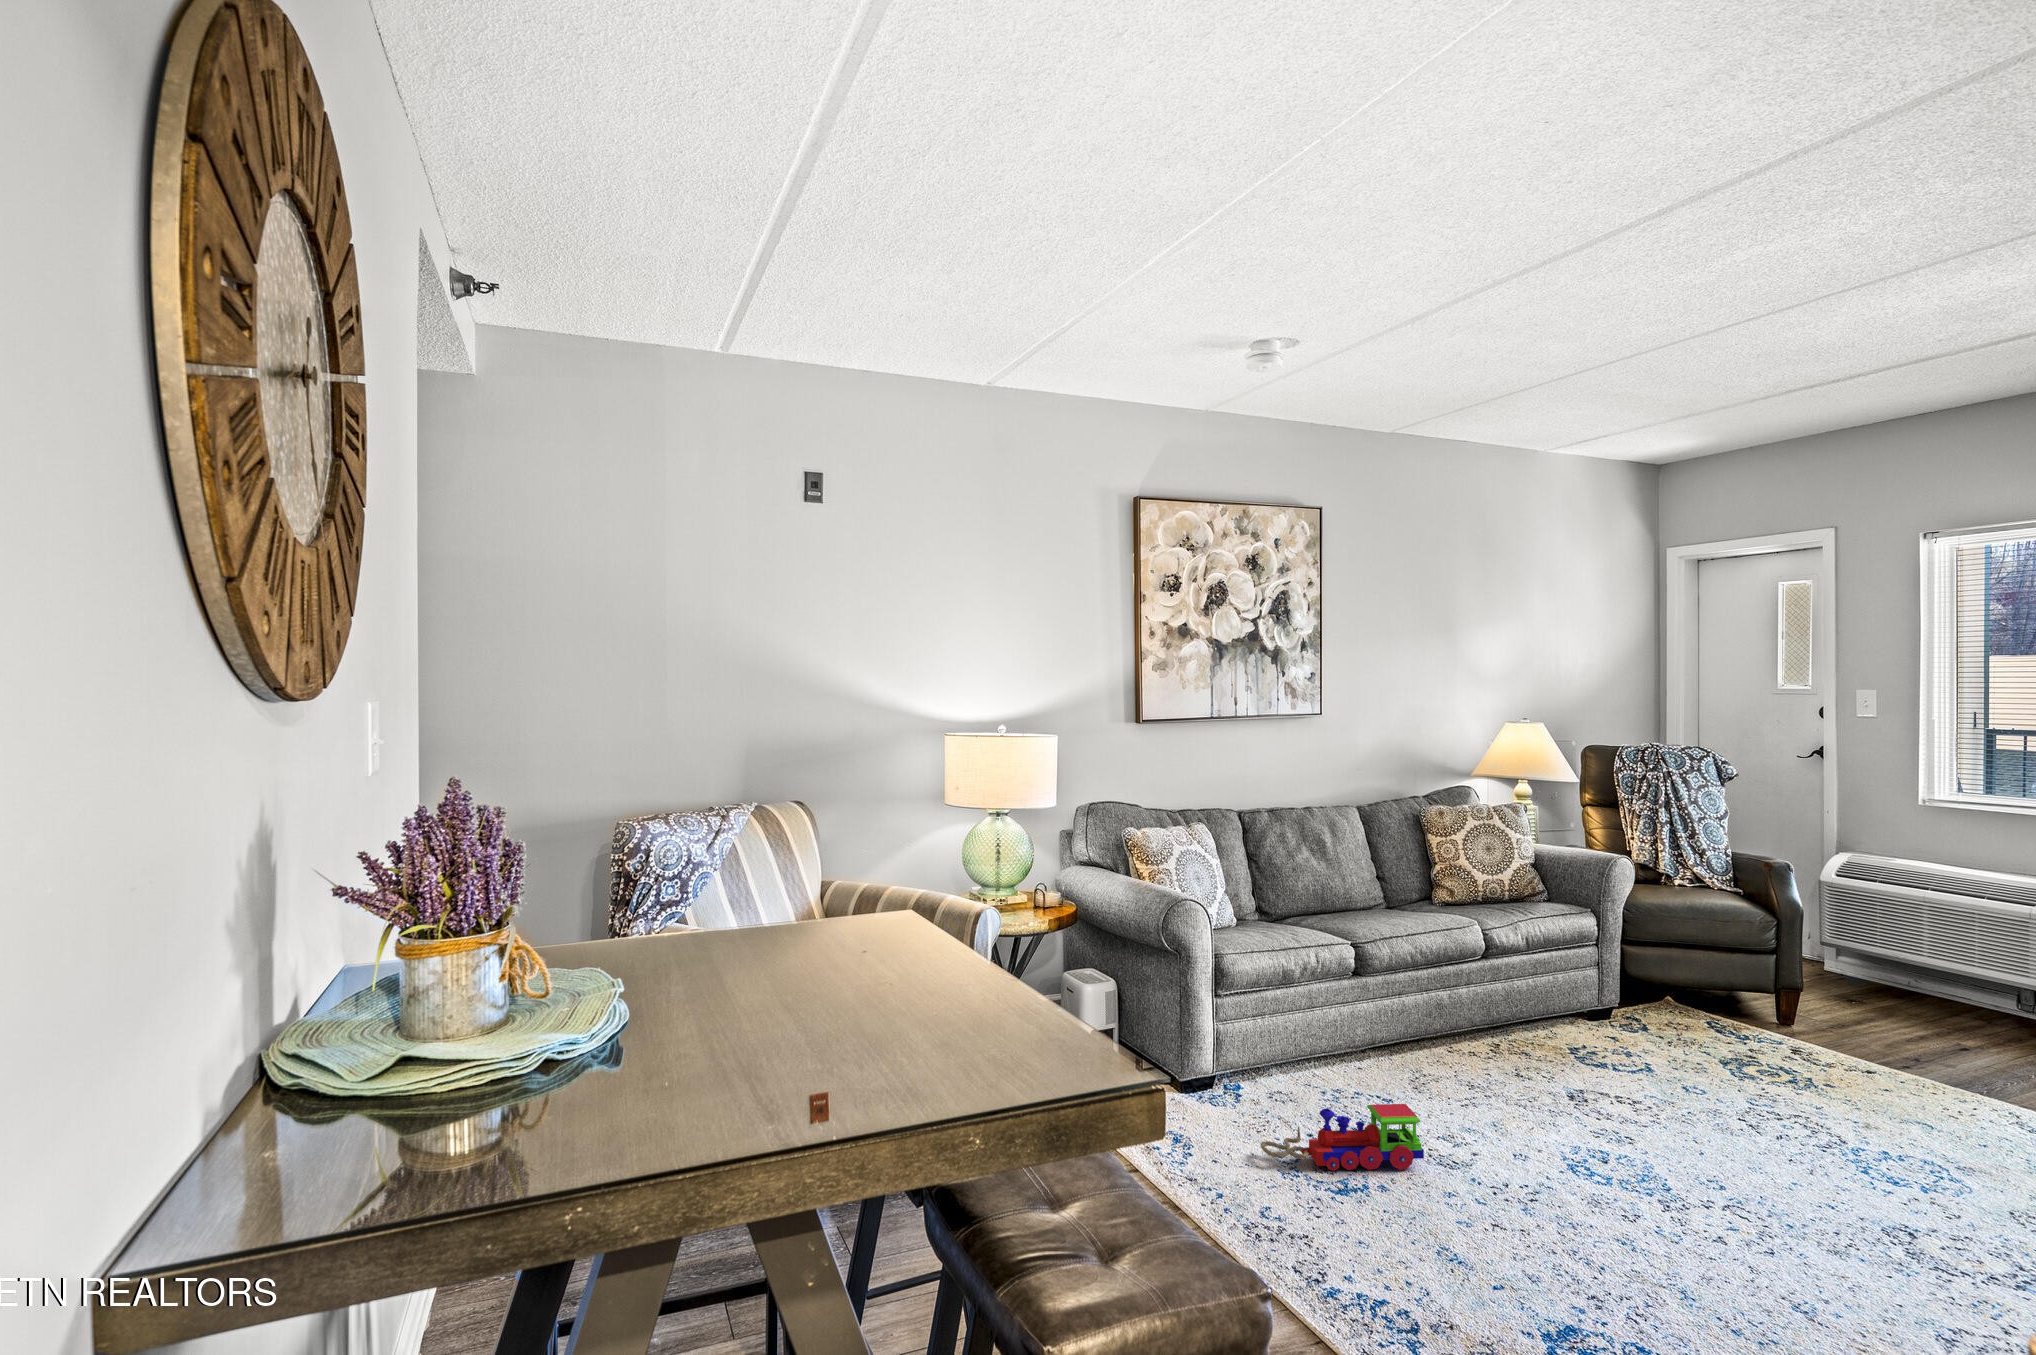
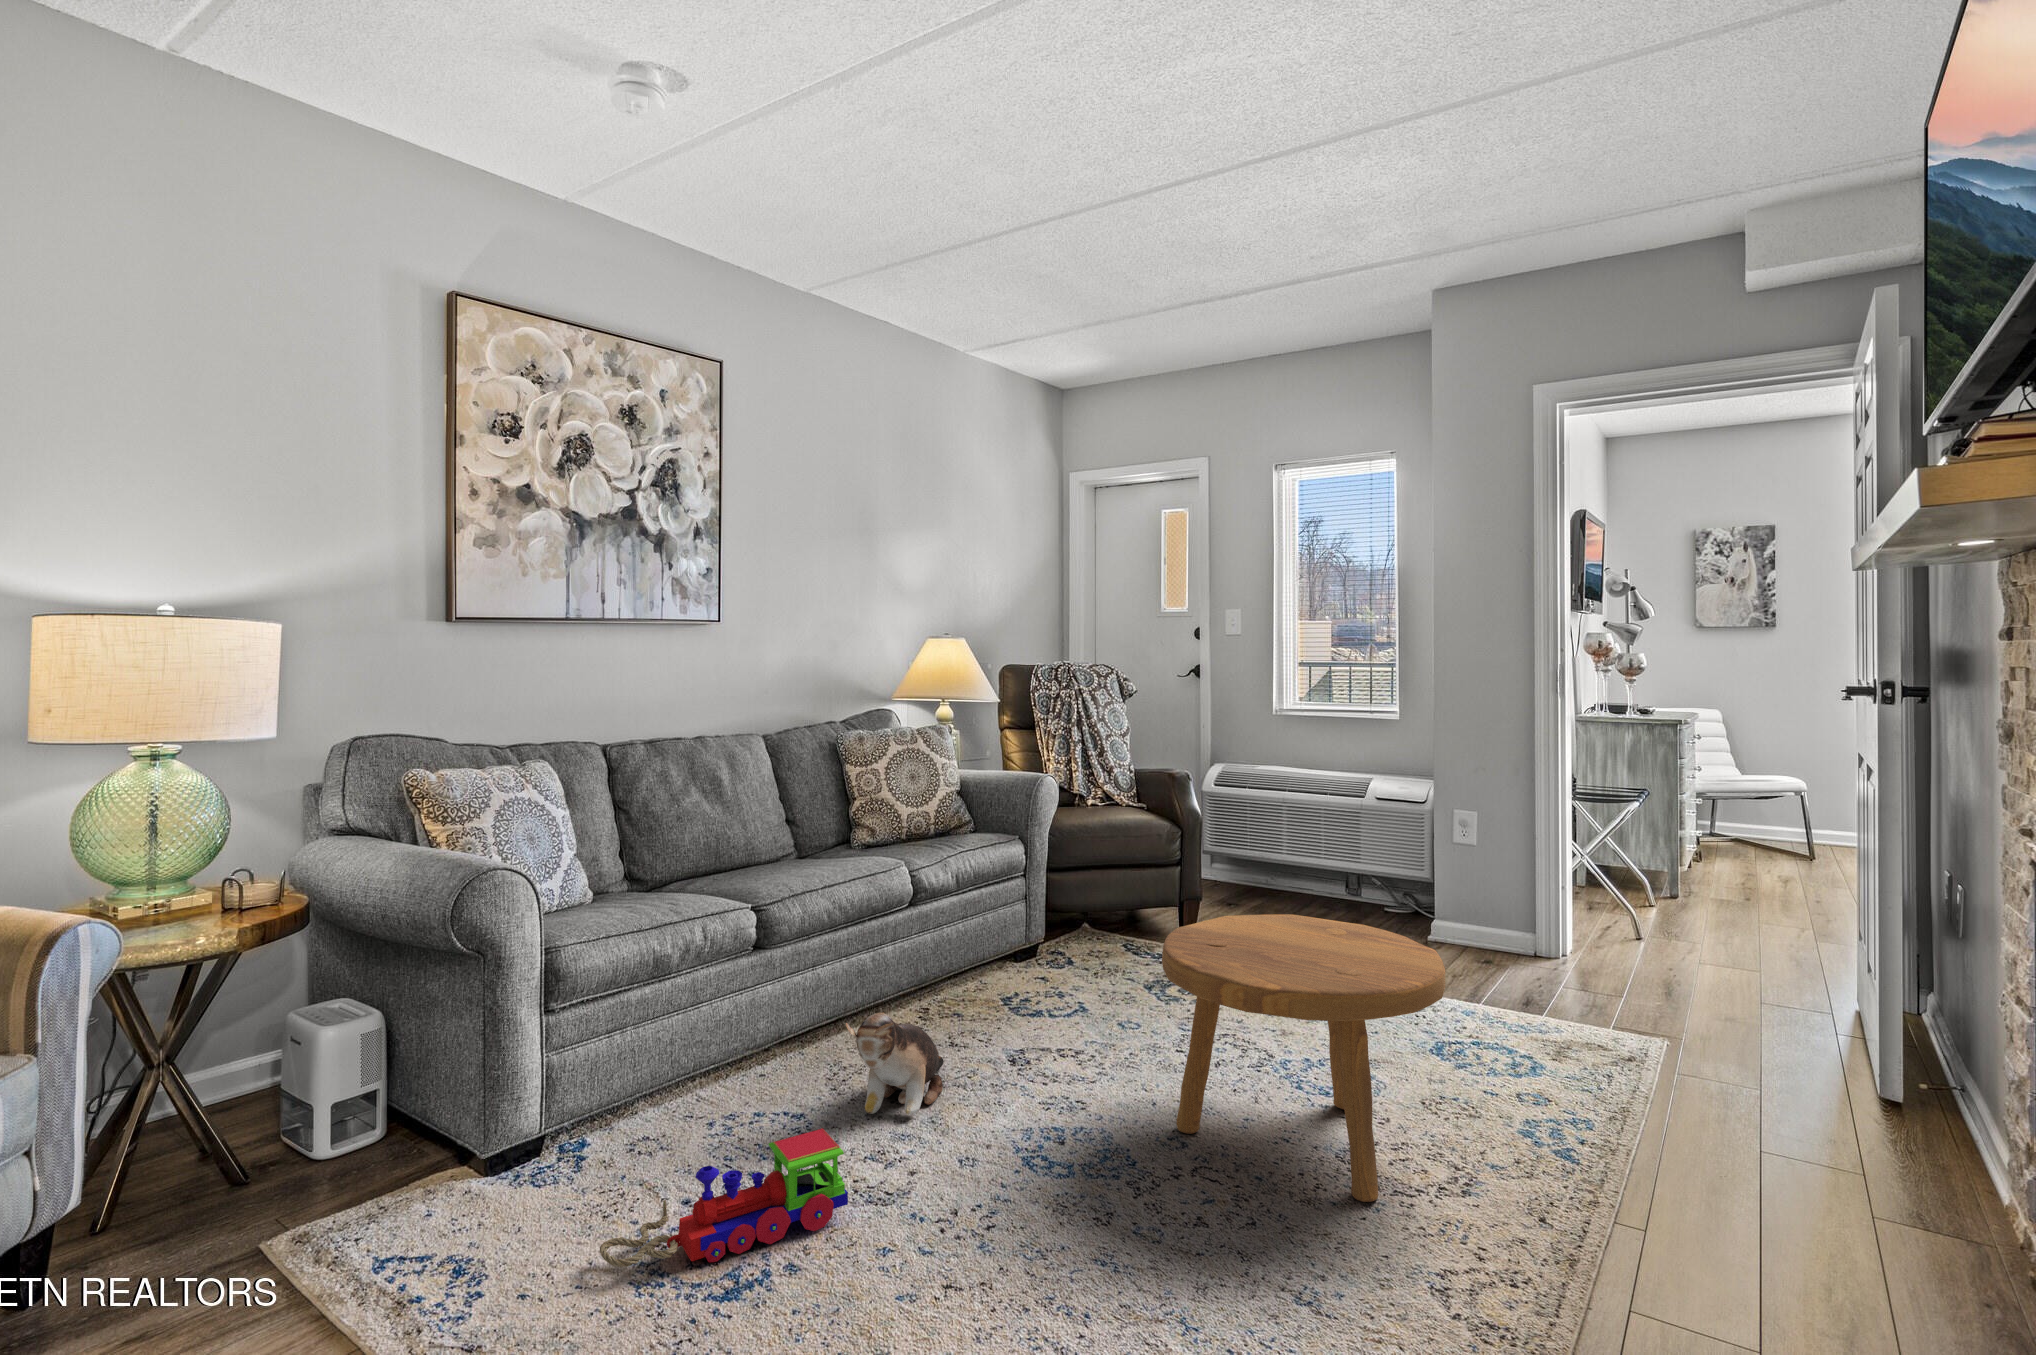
footstool: none [1698,1003,1998,1261] -> present [1162,914,1445,1202]
plush toy: none [1423,1035,1508,1118] -> present [846,1012,944,1116]

